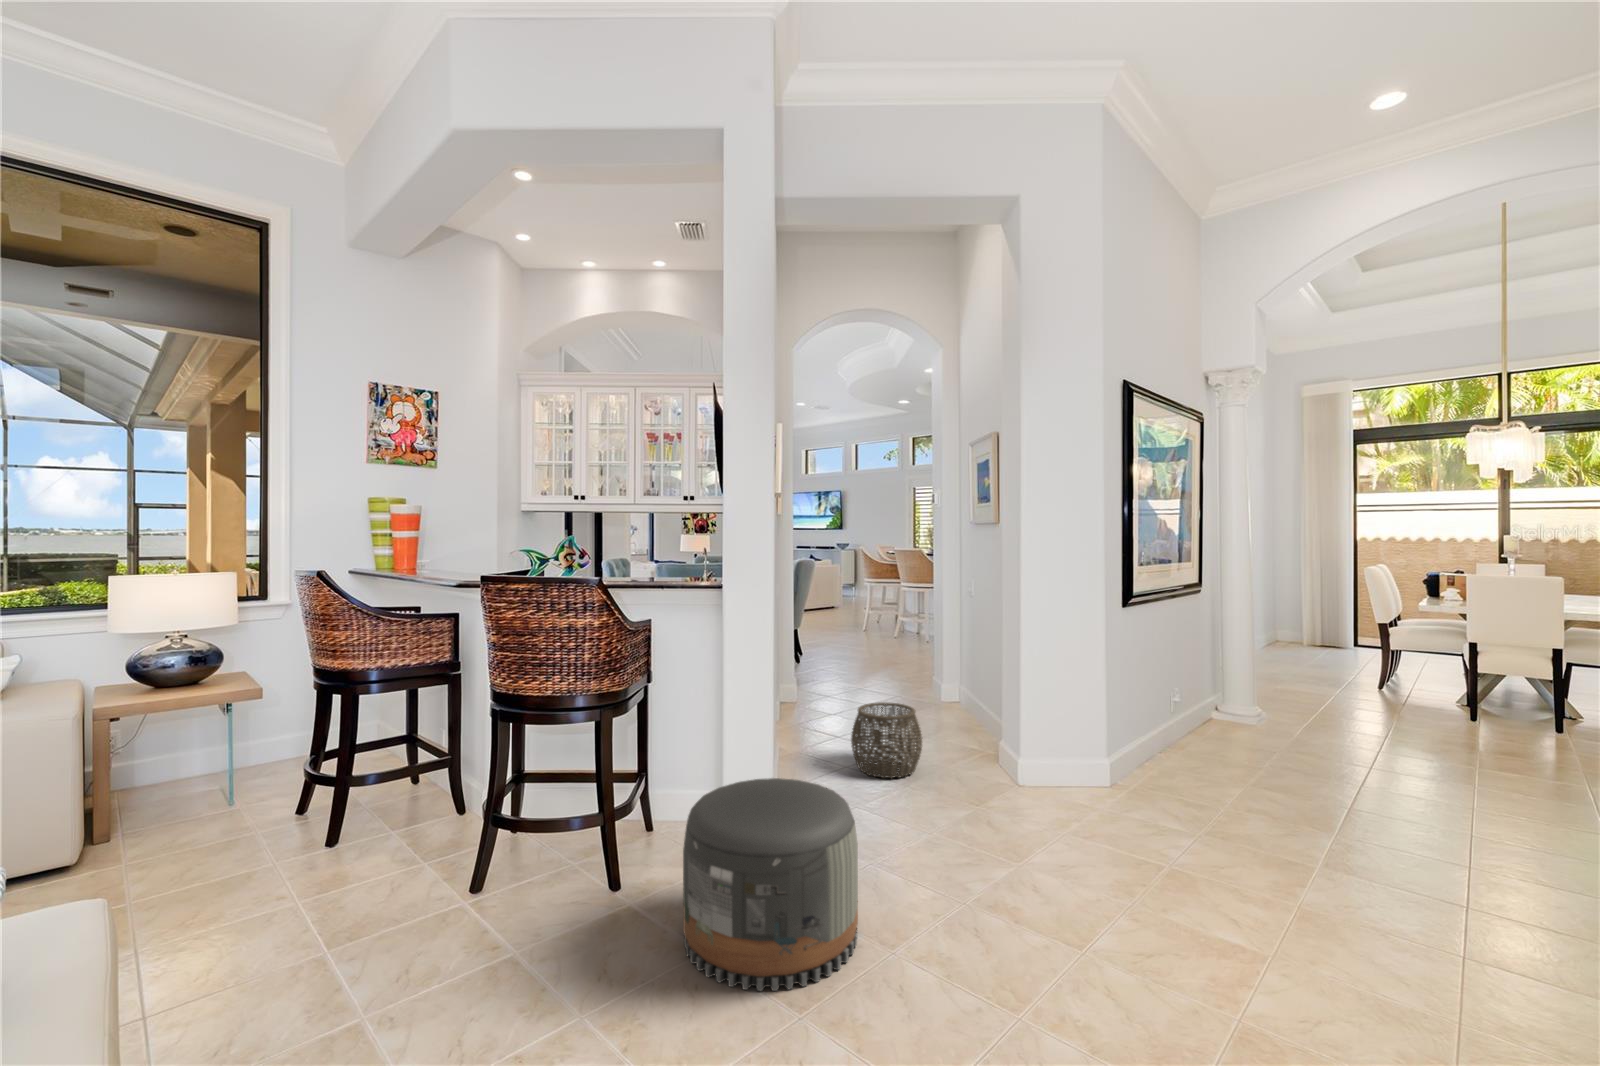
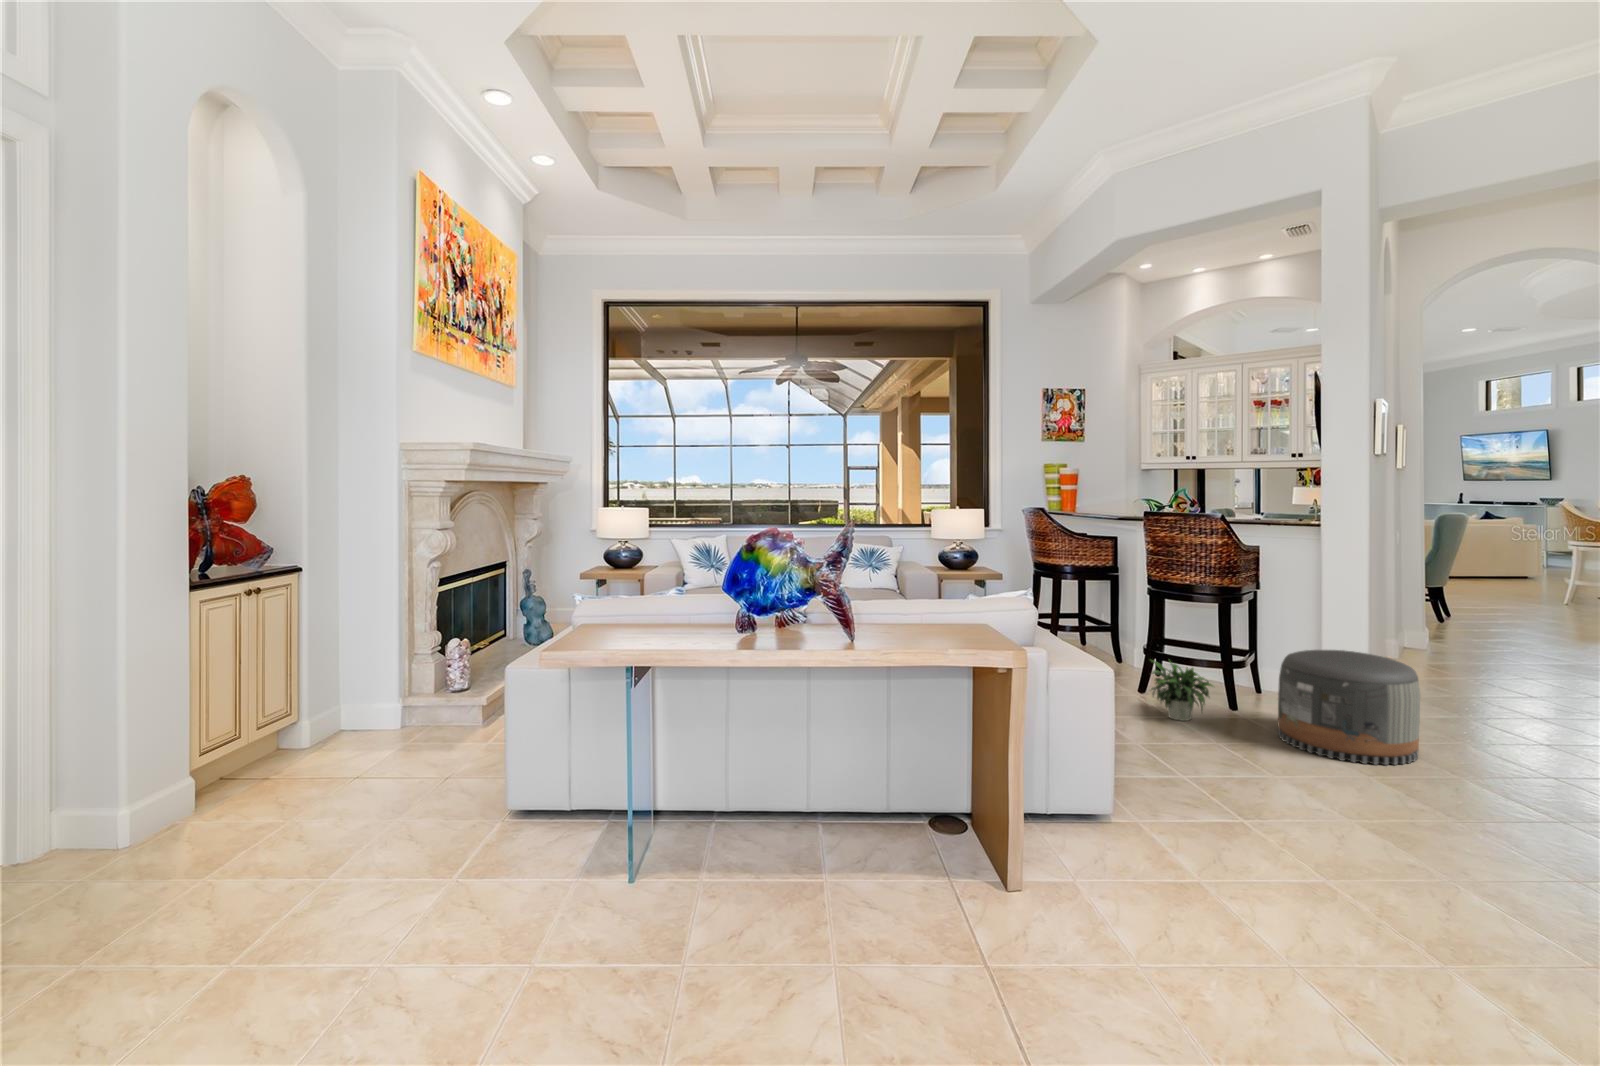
woven basket: present [851,702,922,778] -> none [1460,640,1553,707]
potted plant: none [478,841,589,965] -> present [1151,660,1213,721]

